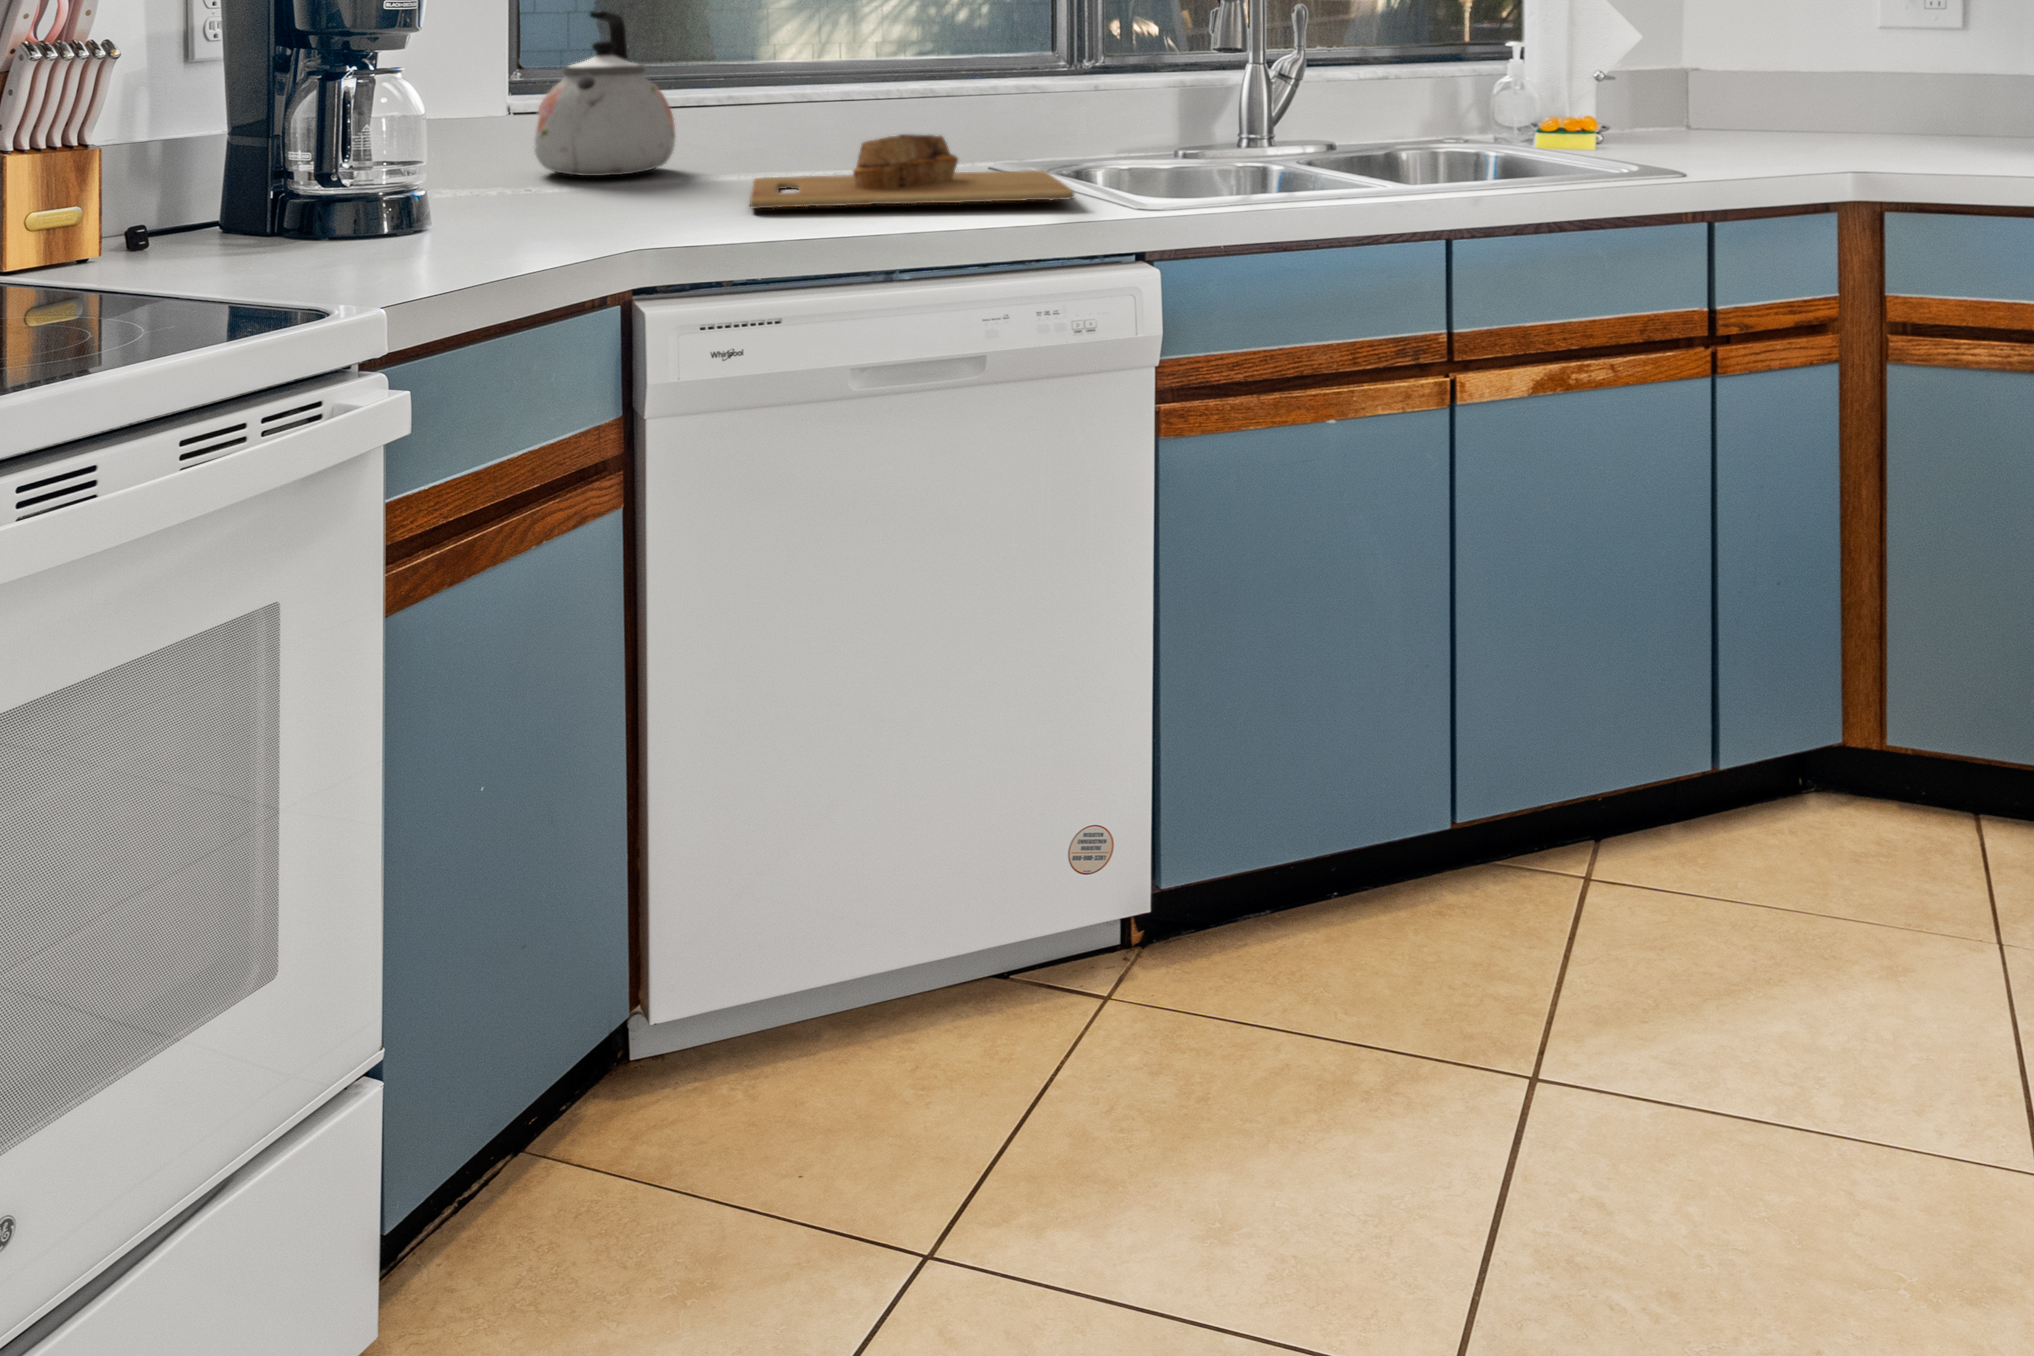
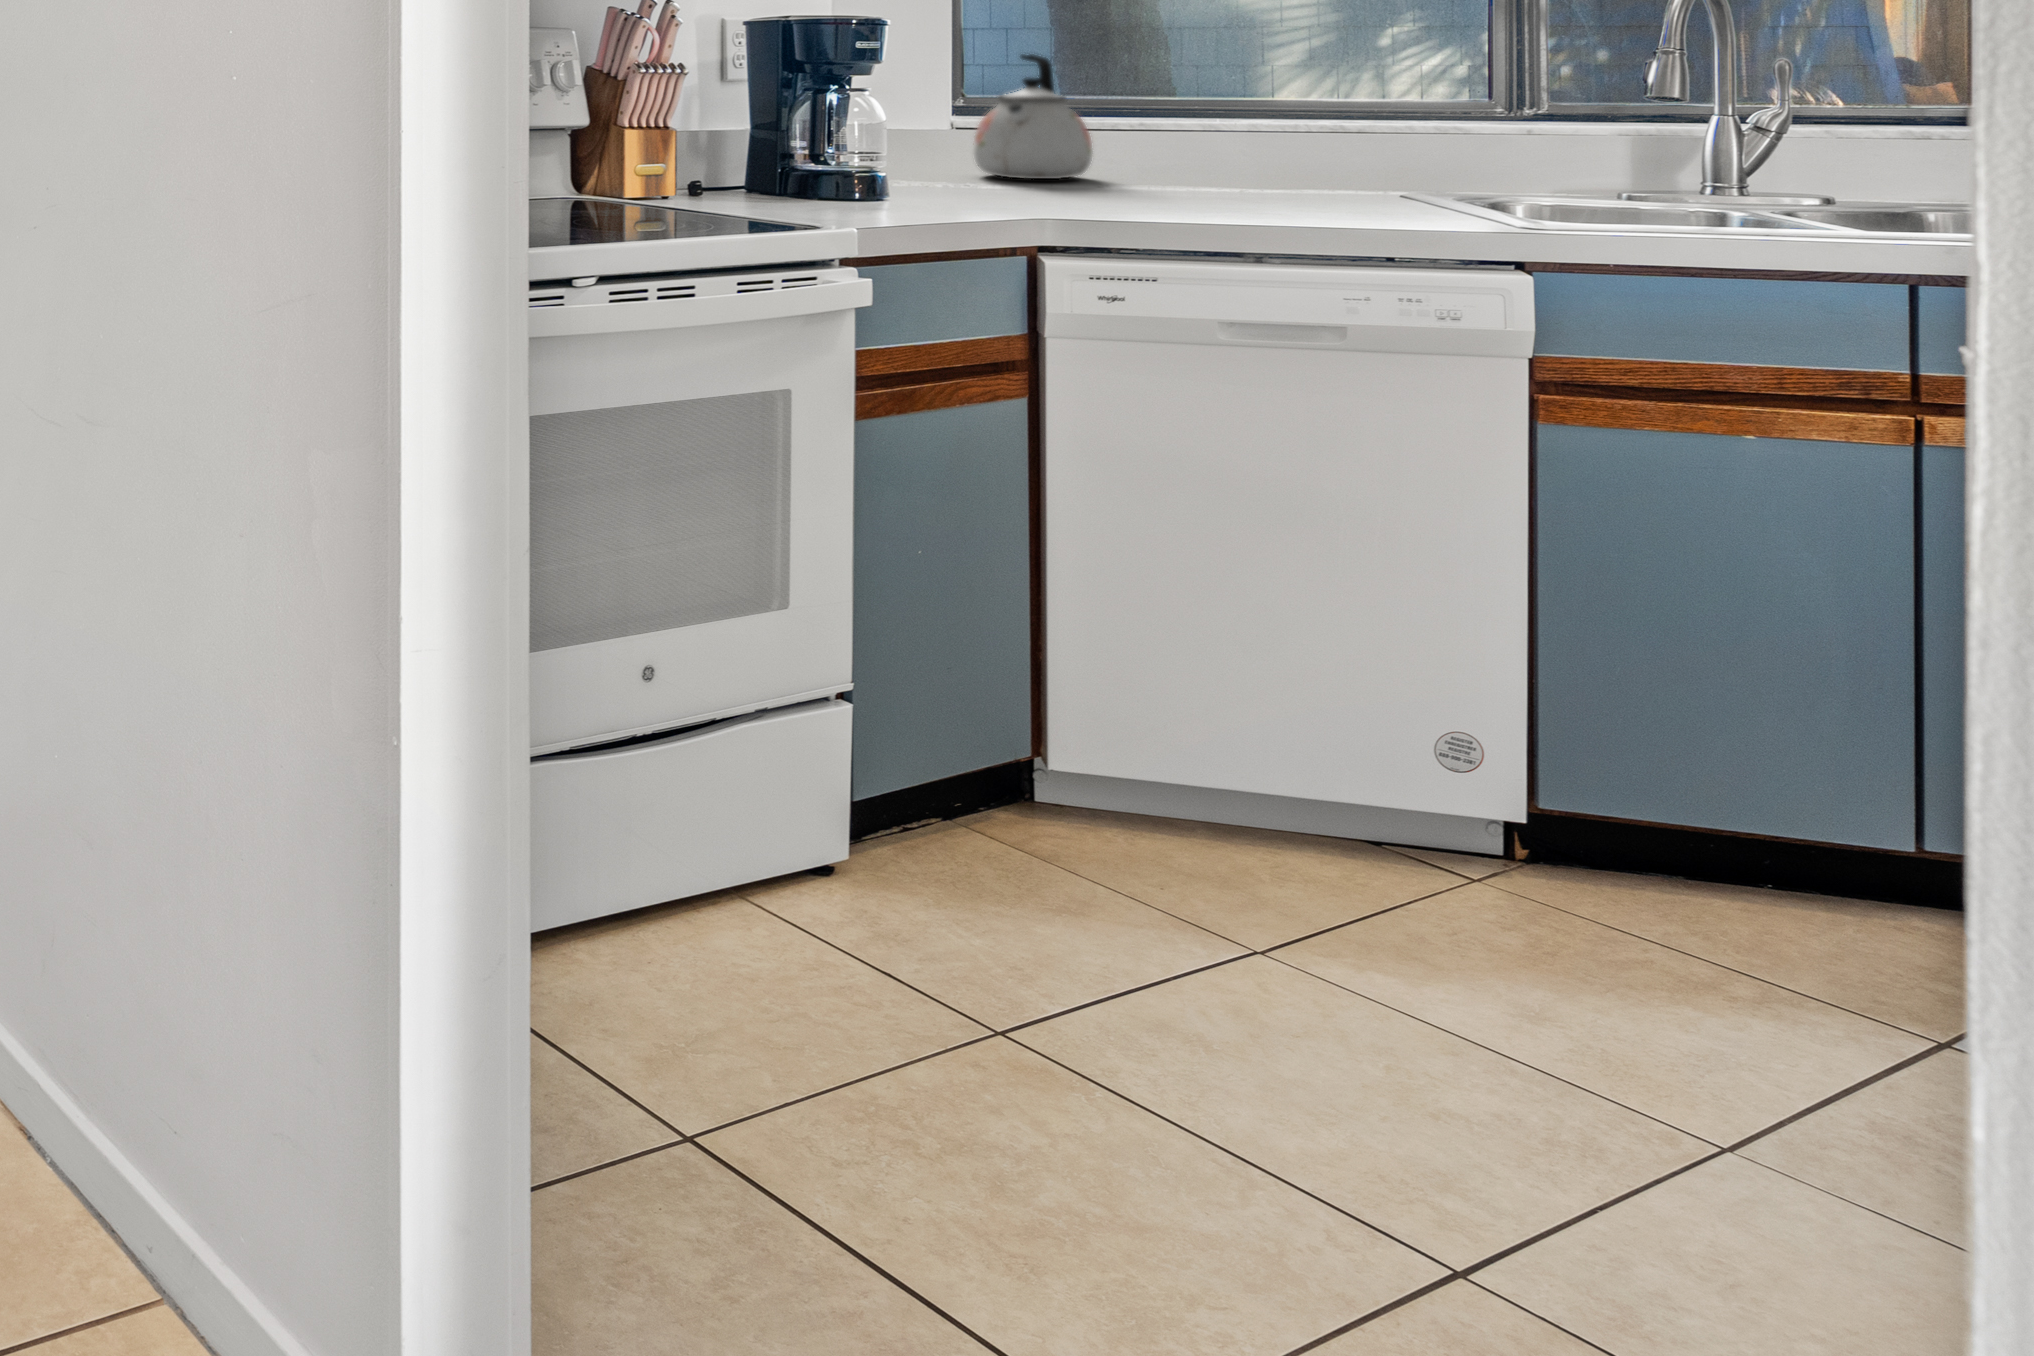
cutting board: present [750,134,1074,209] -> none [1142,156,1448,215]

